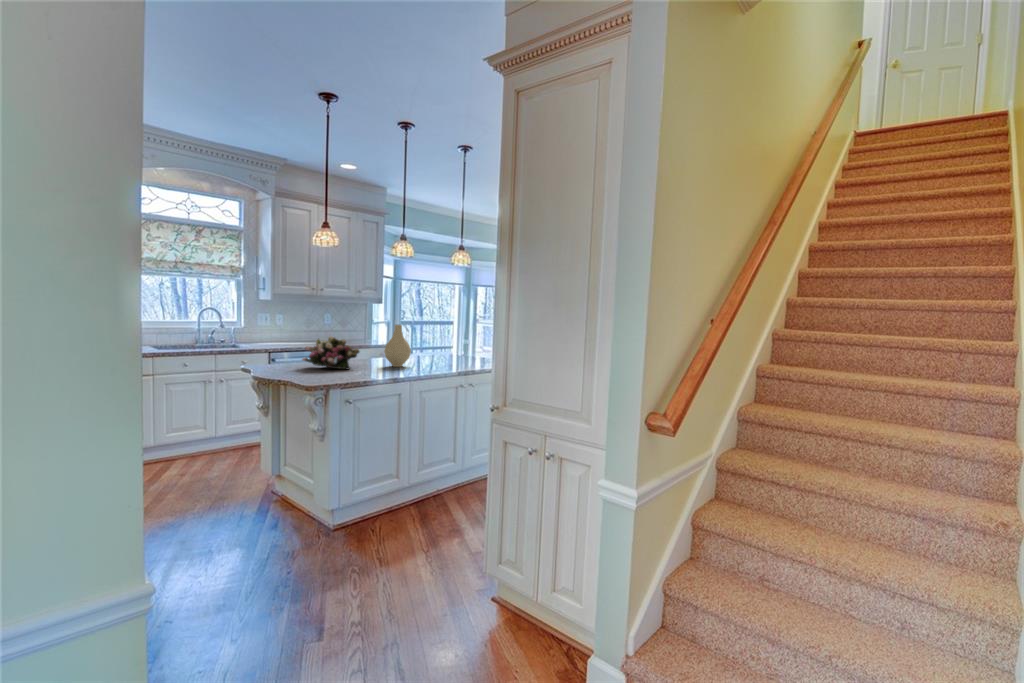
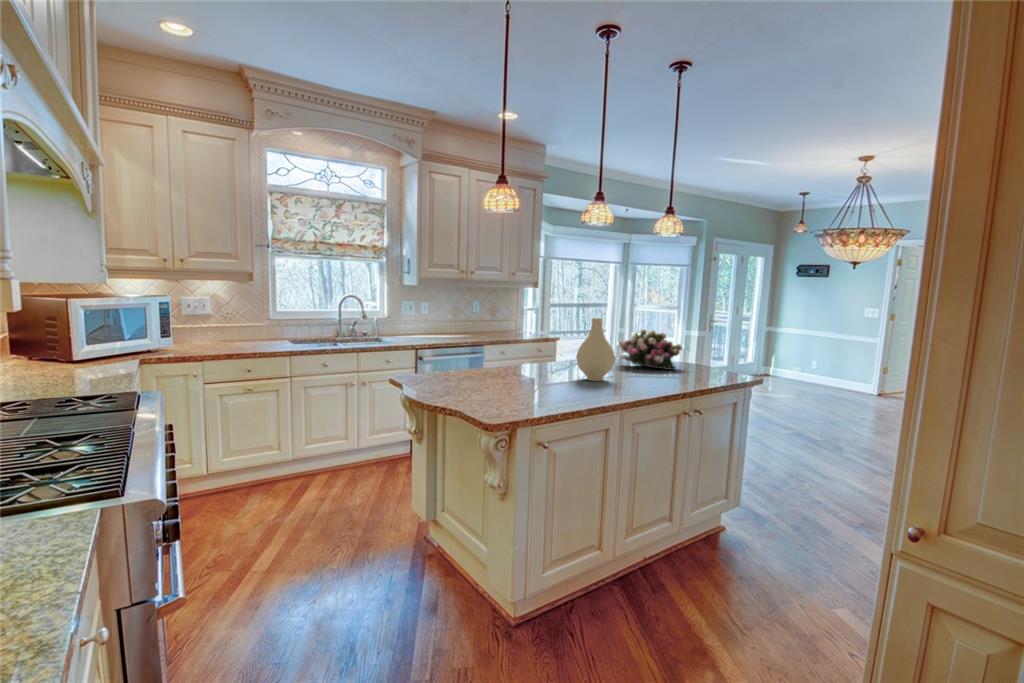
flower arrangement: present [302,336,359,369] -> present [620,329,682,370]

